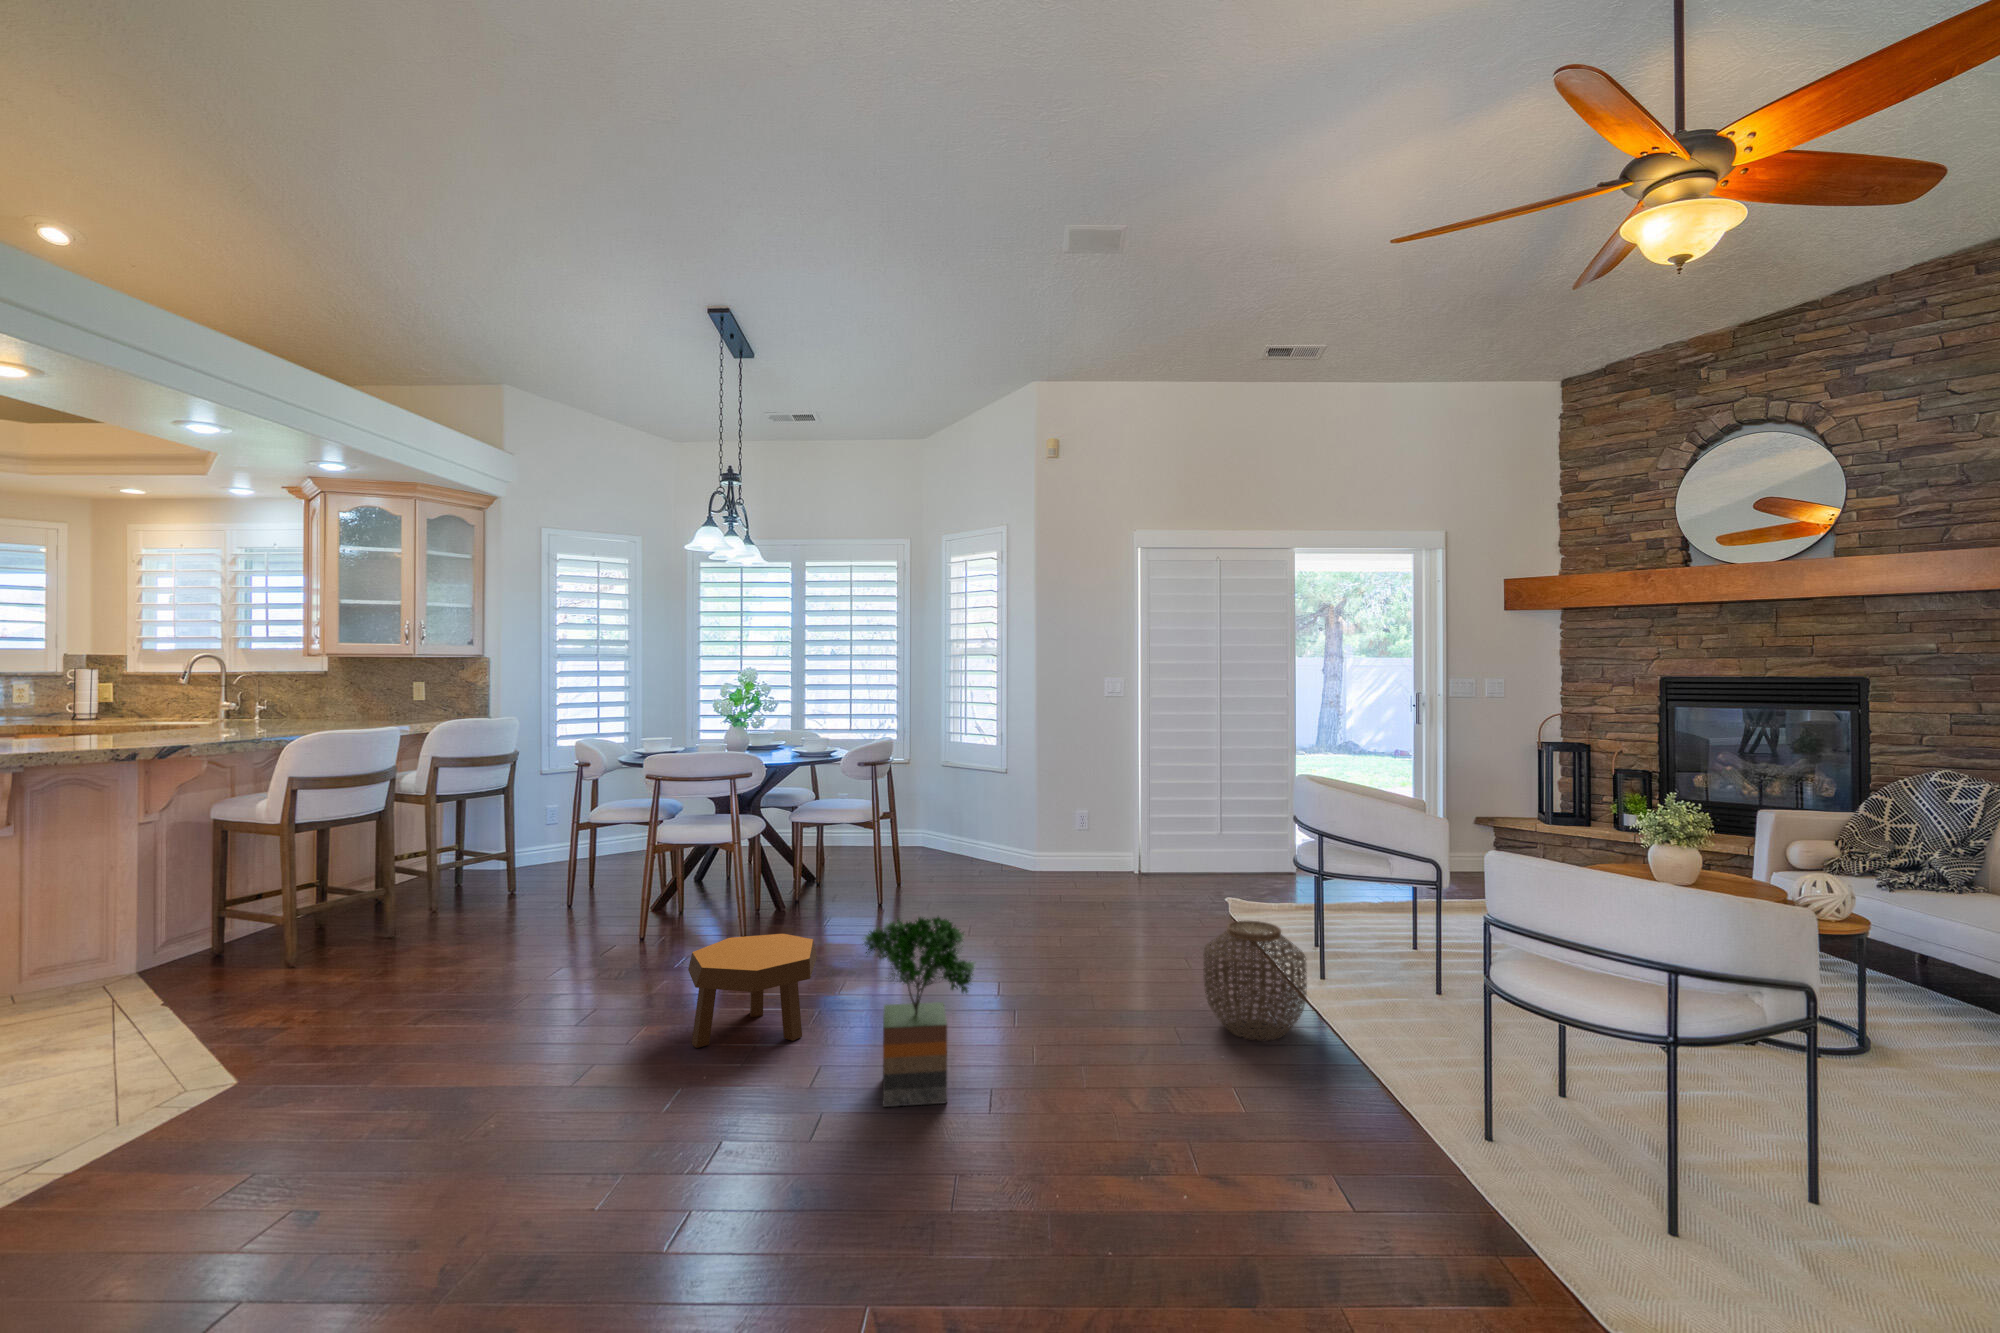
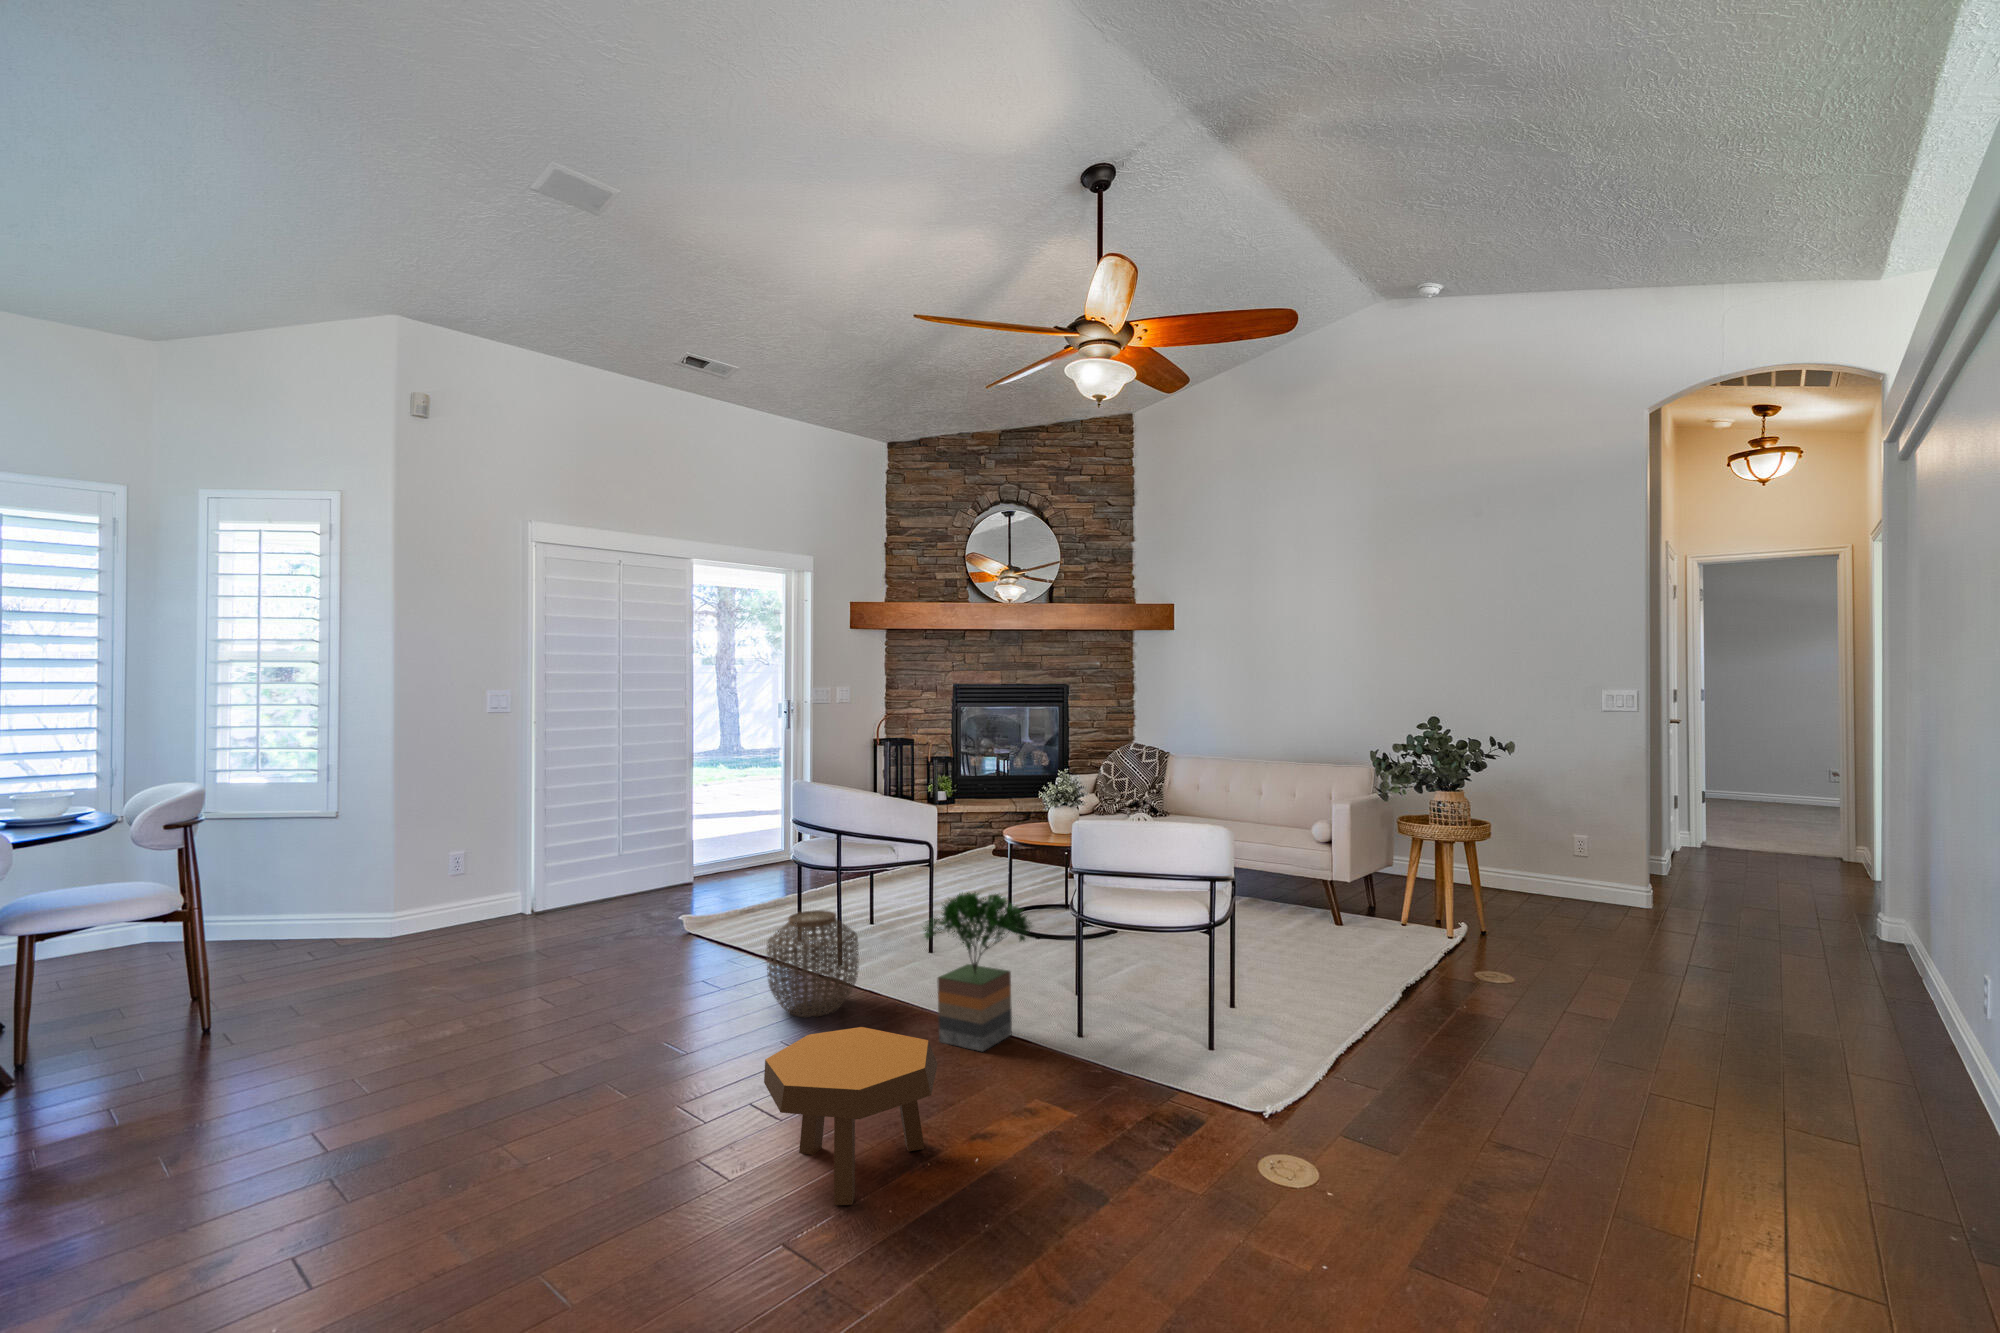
potted tree: present [863,917,975,1107] -> present [923,892,1030,1051]
footstool: present [688,934,817,1048] -> present [764,1027,938,1205]

